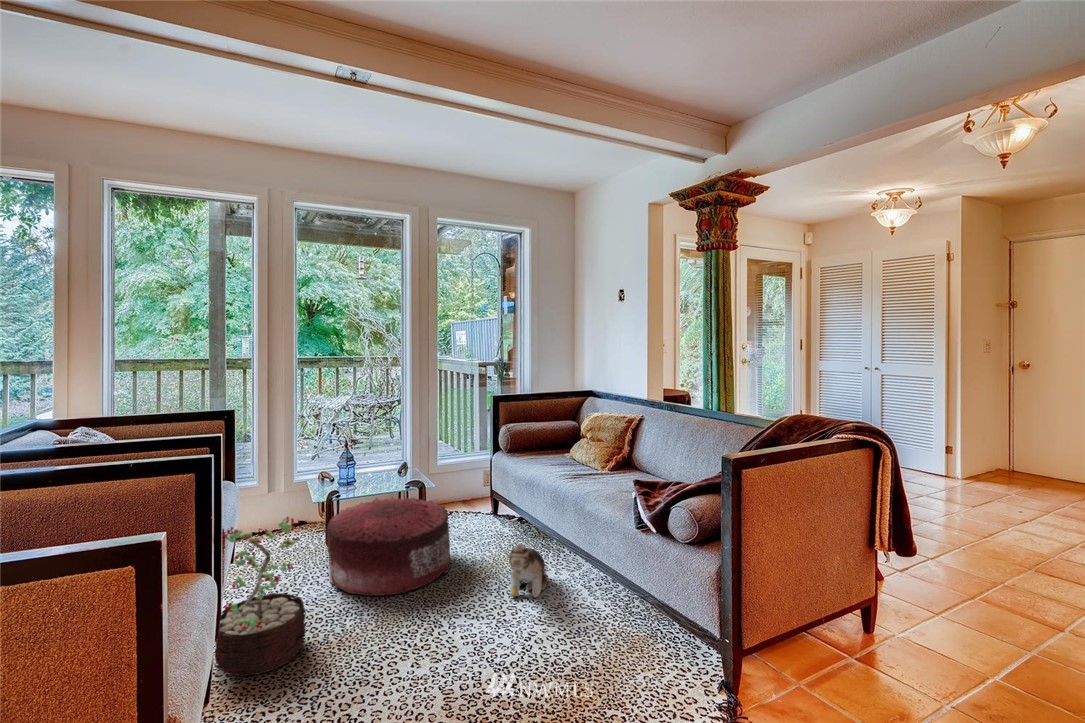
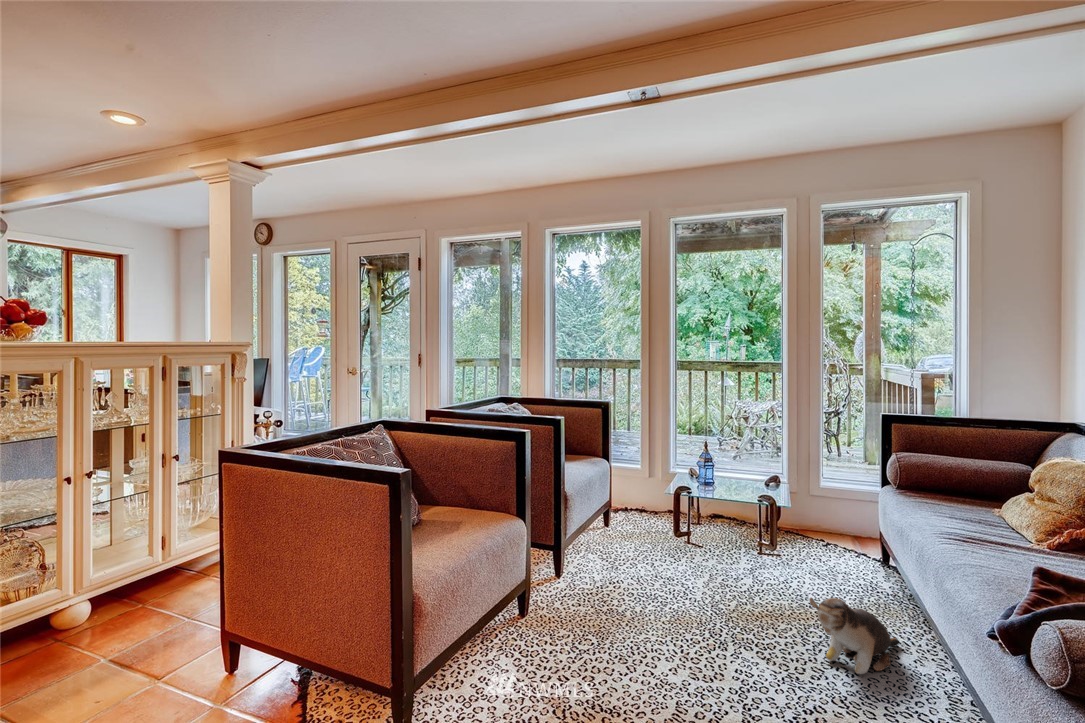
pouf: present [327,498,450,596] -> none [659,503,787,605]
decorative plant: present [213,517,306,677] -> none [542,491,611,616]

